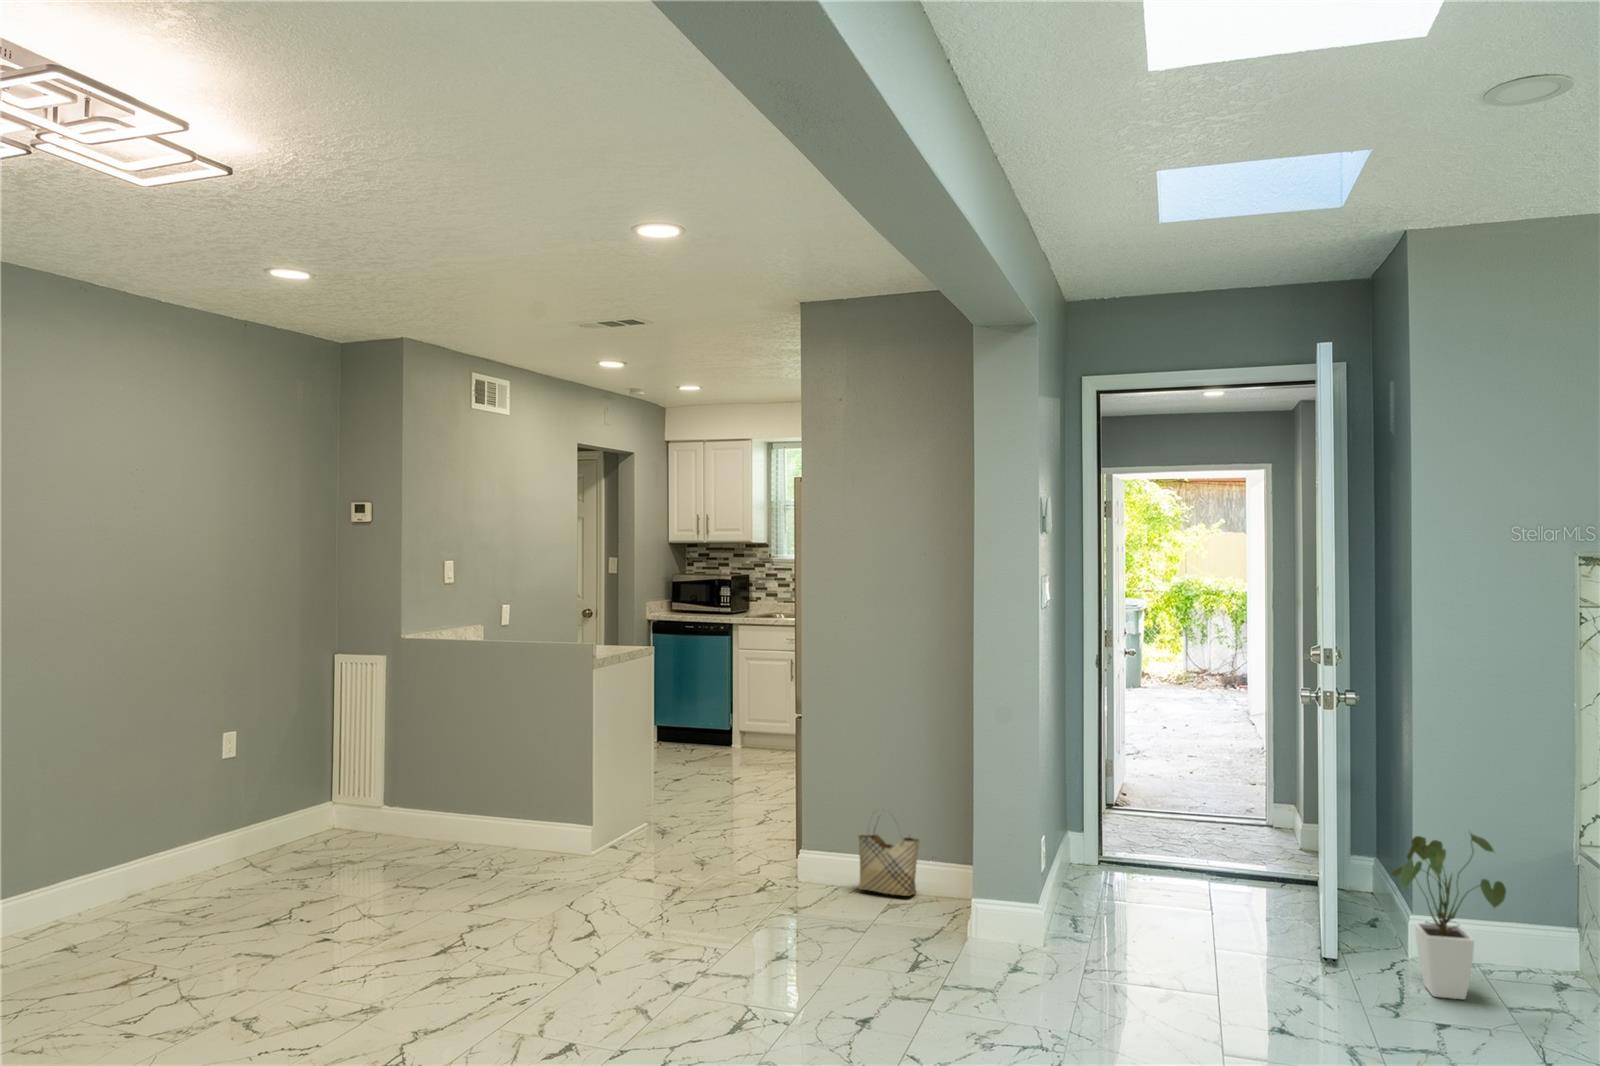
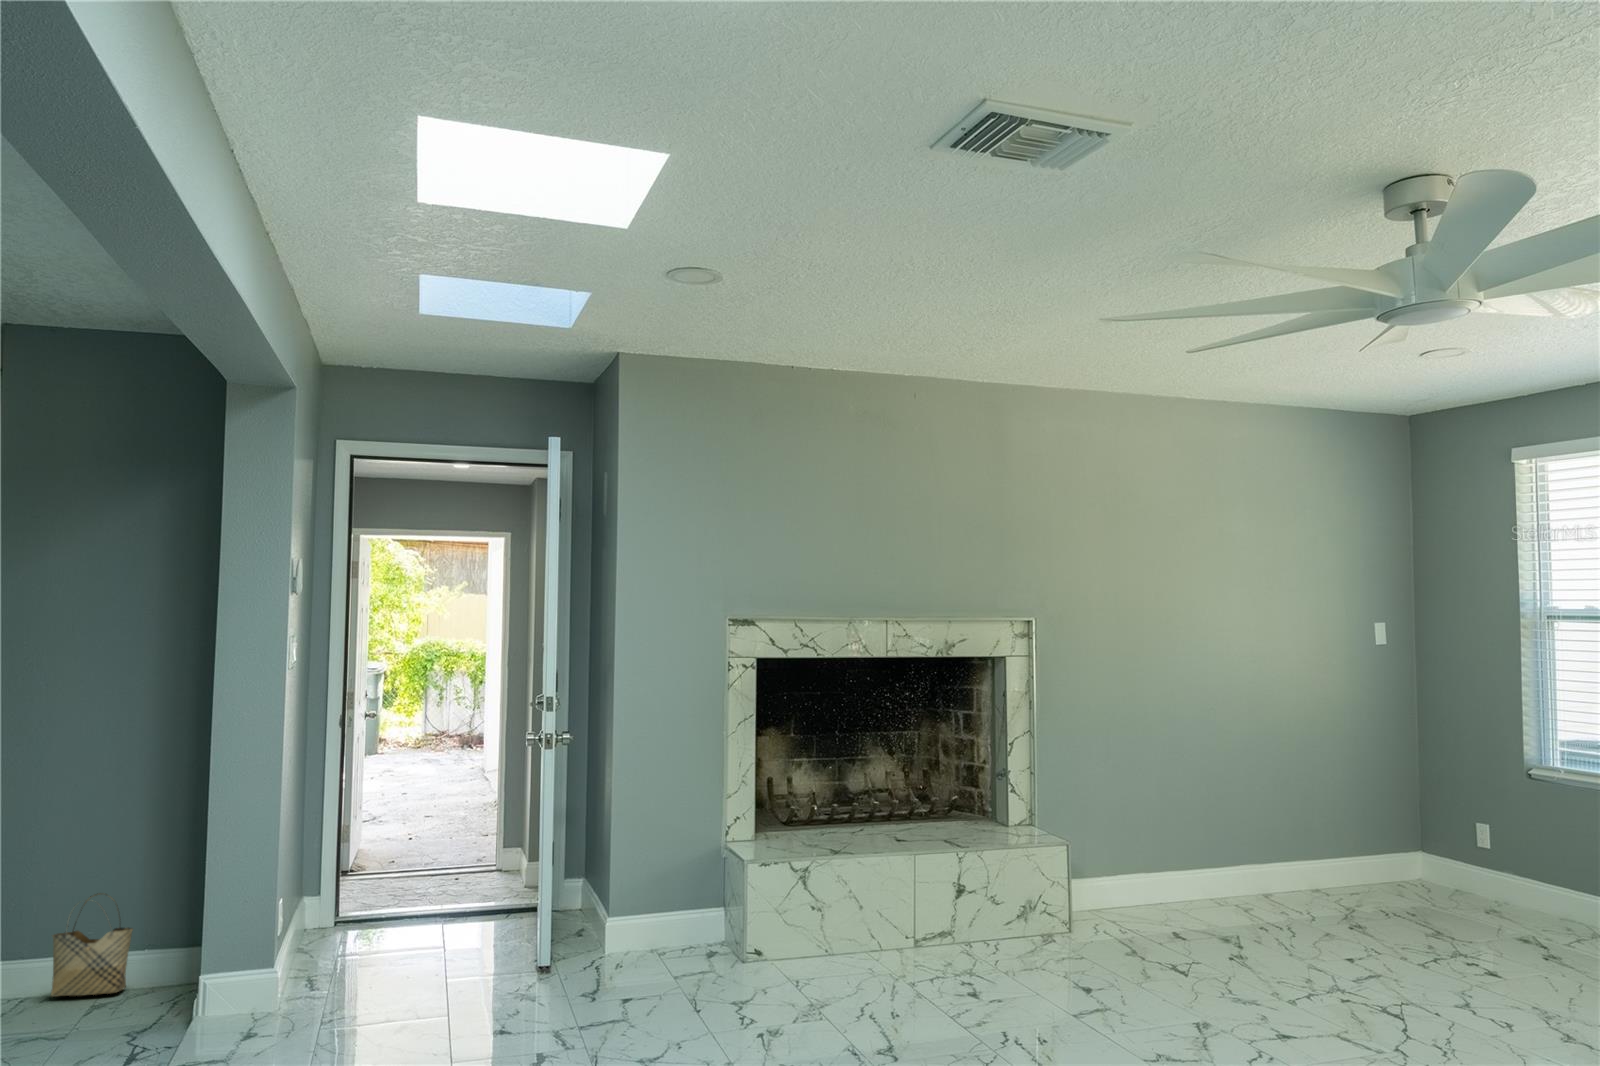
house plant: present [1391,833,1506,999] -> none [593,839,674,981]

